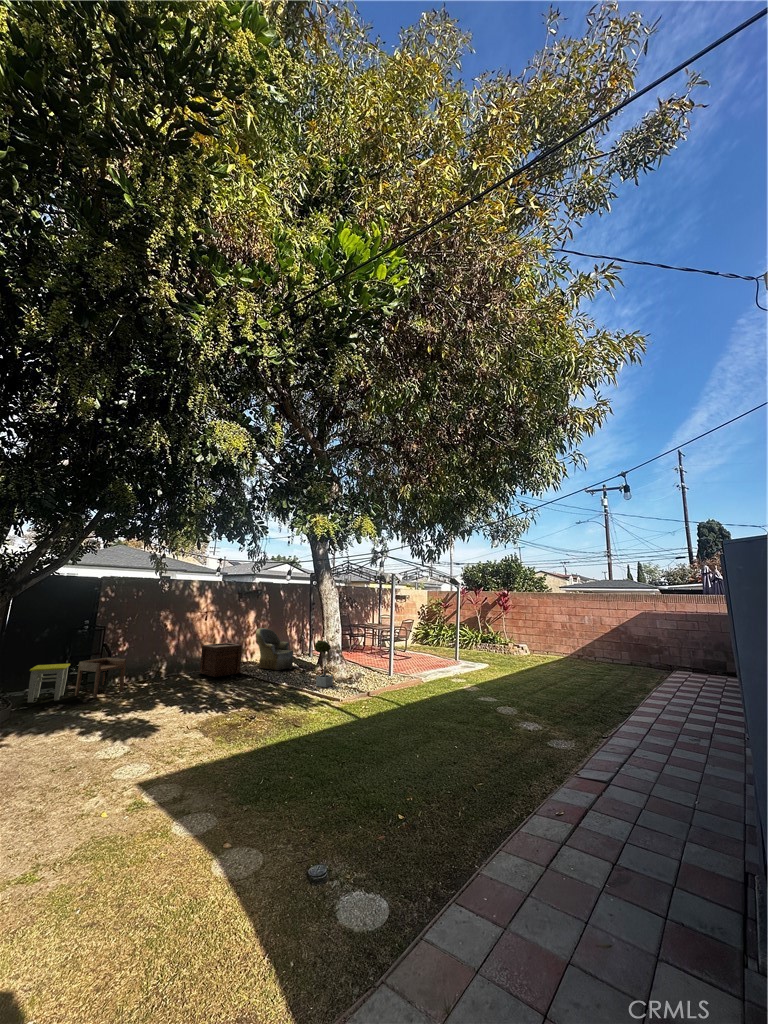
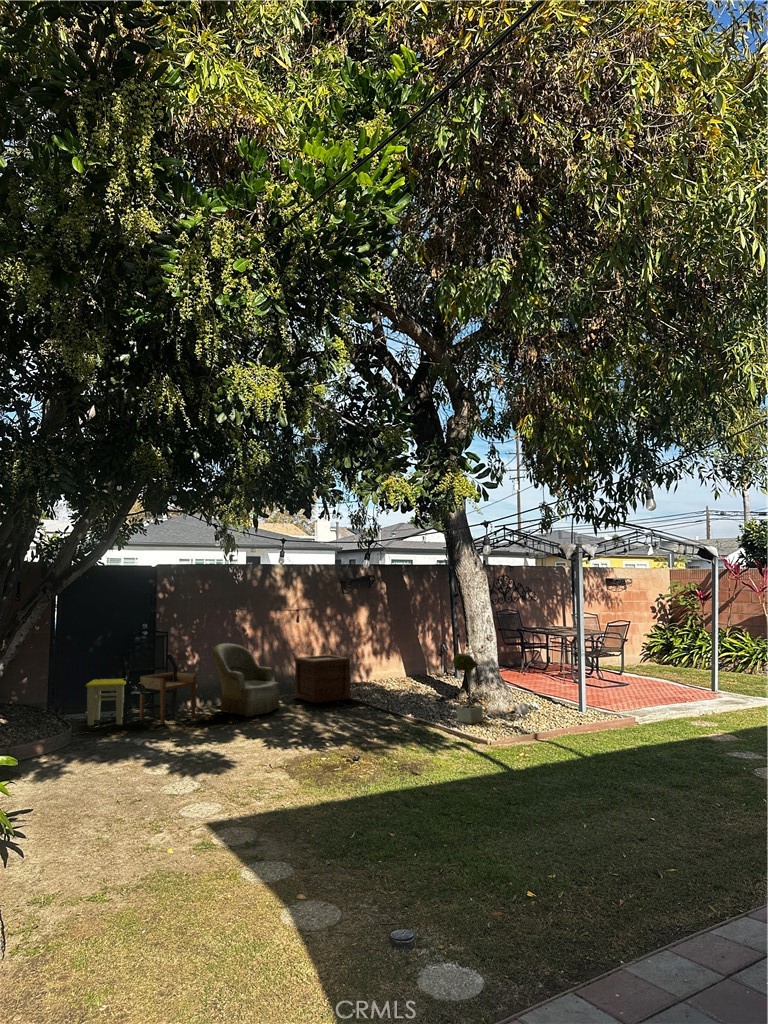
armchair: present [256,628,293,671] -> present [213,644,279,717]

